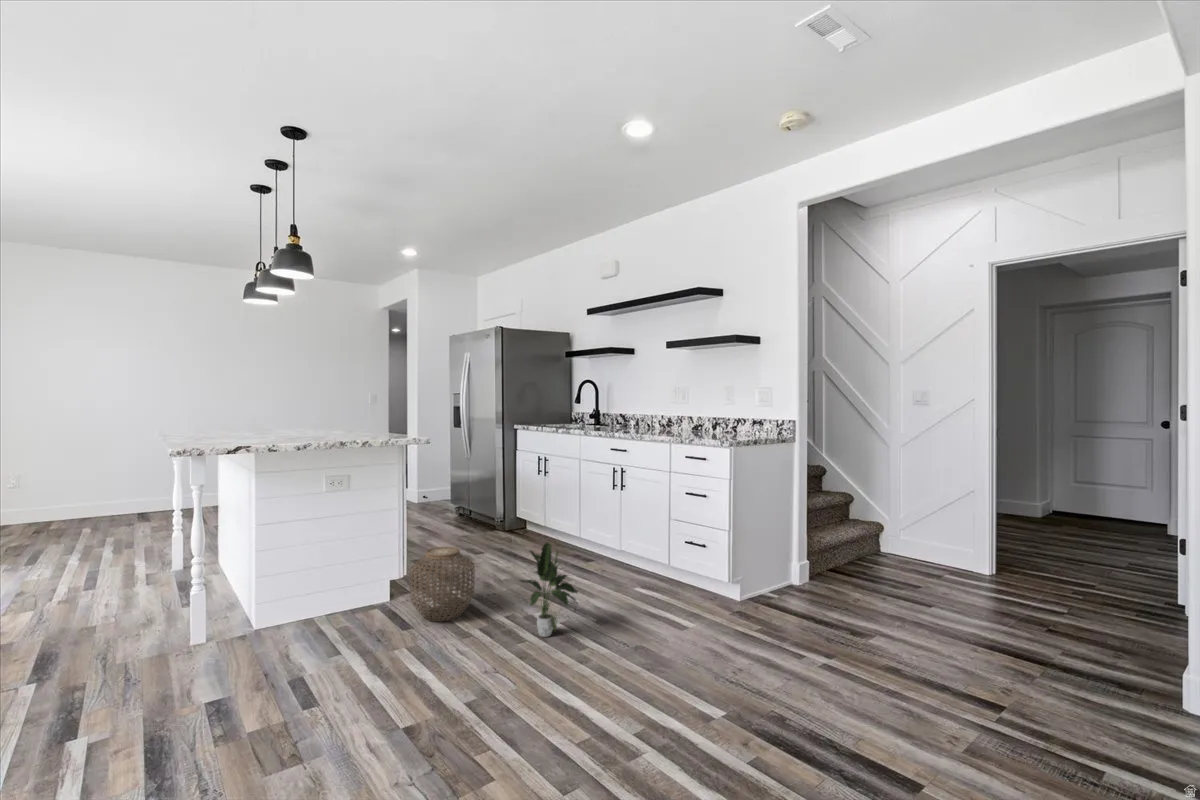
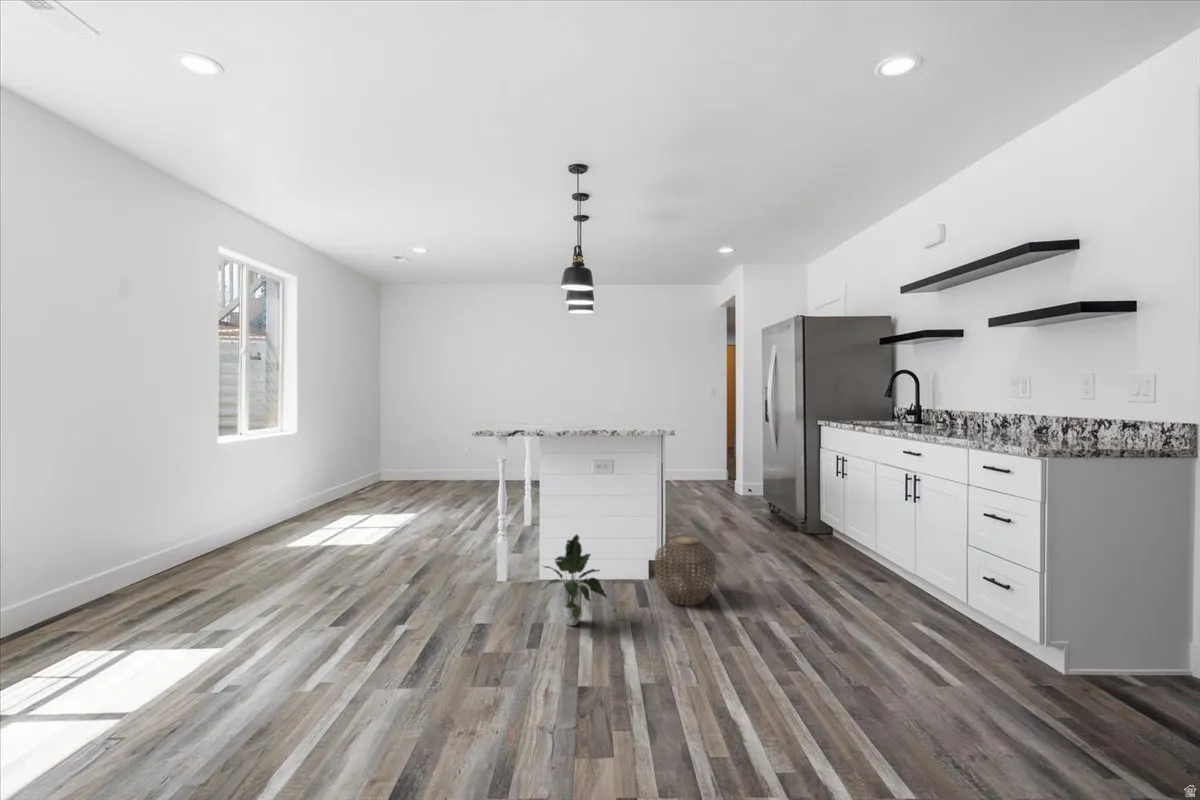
potted plant: present [520,543,577,637] -> present [543,535,607,626]

